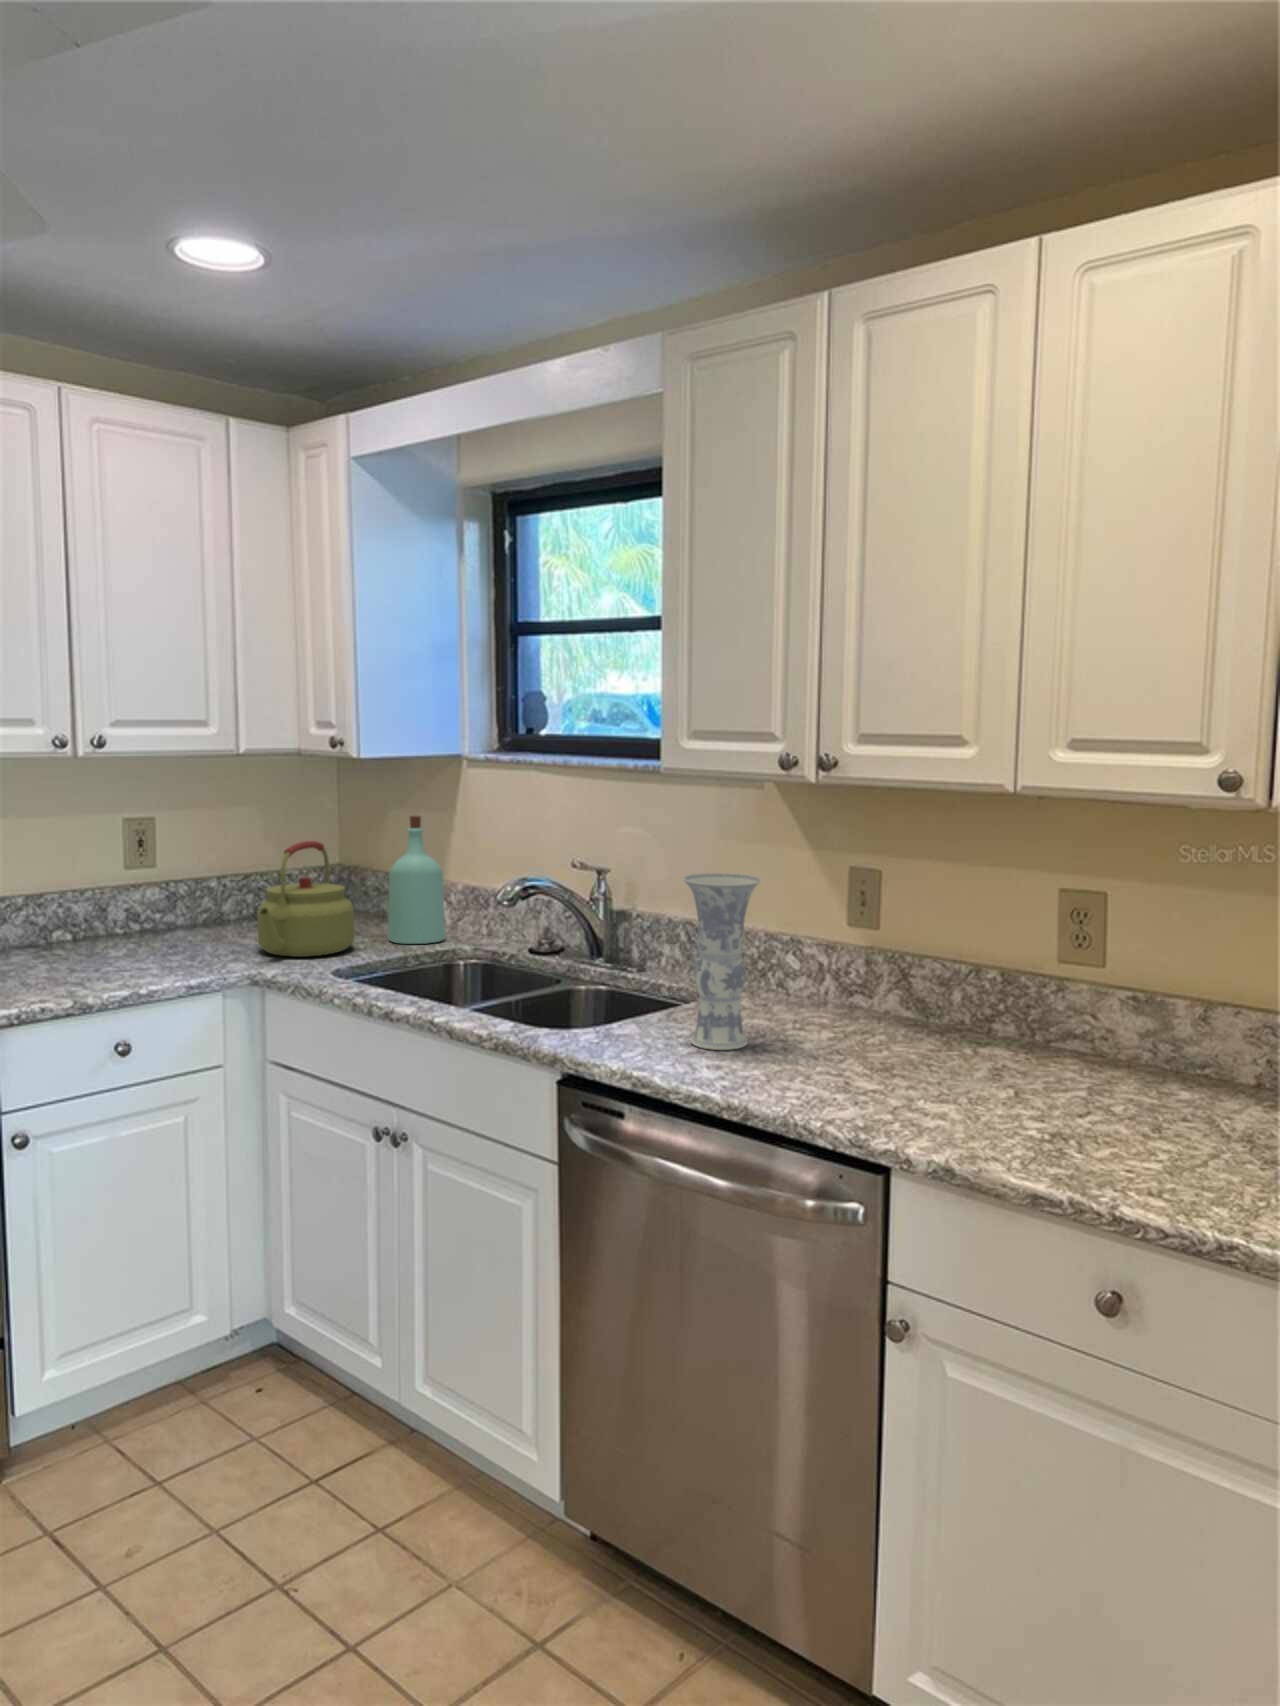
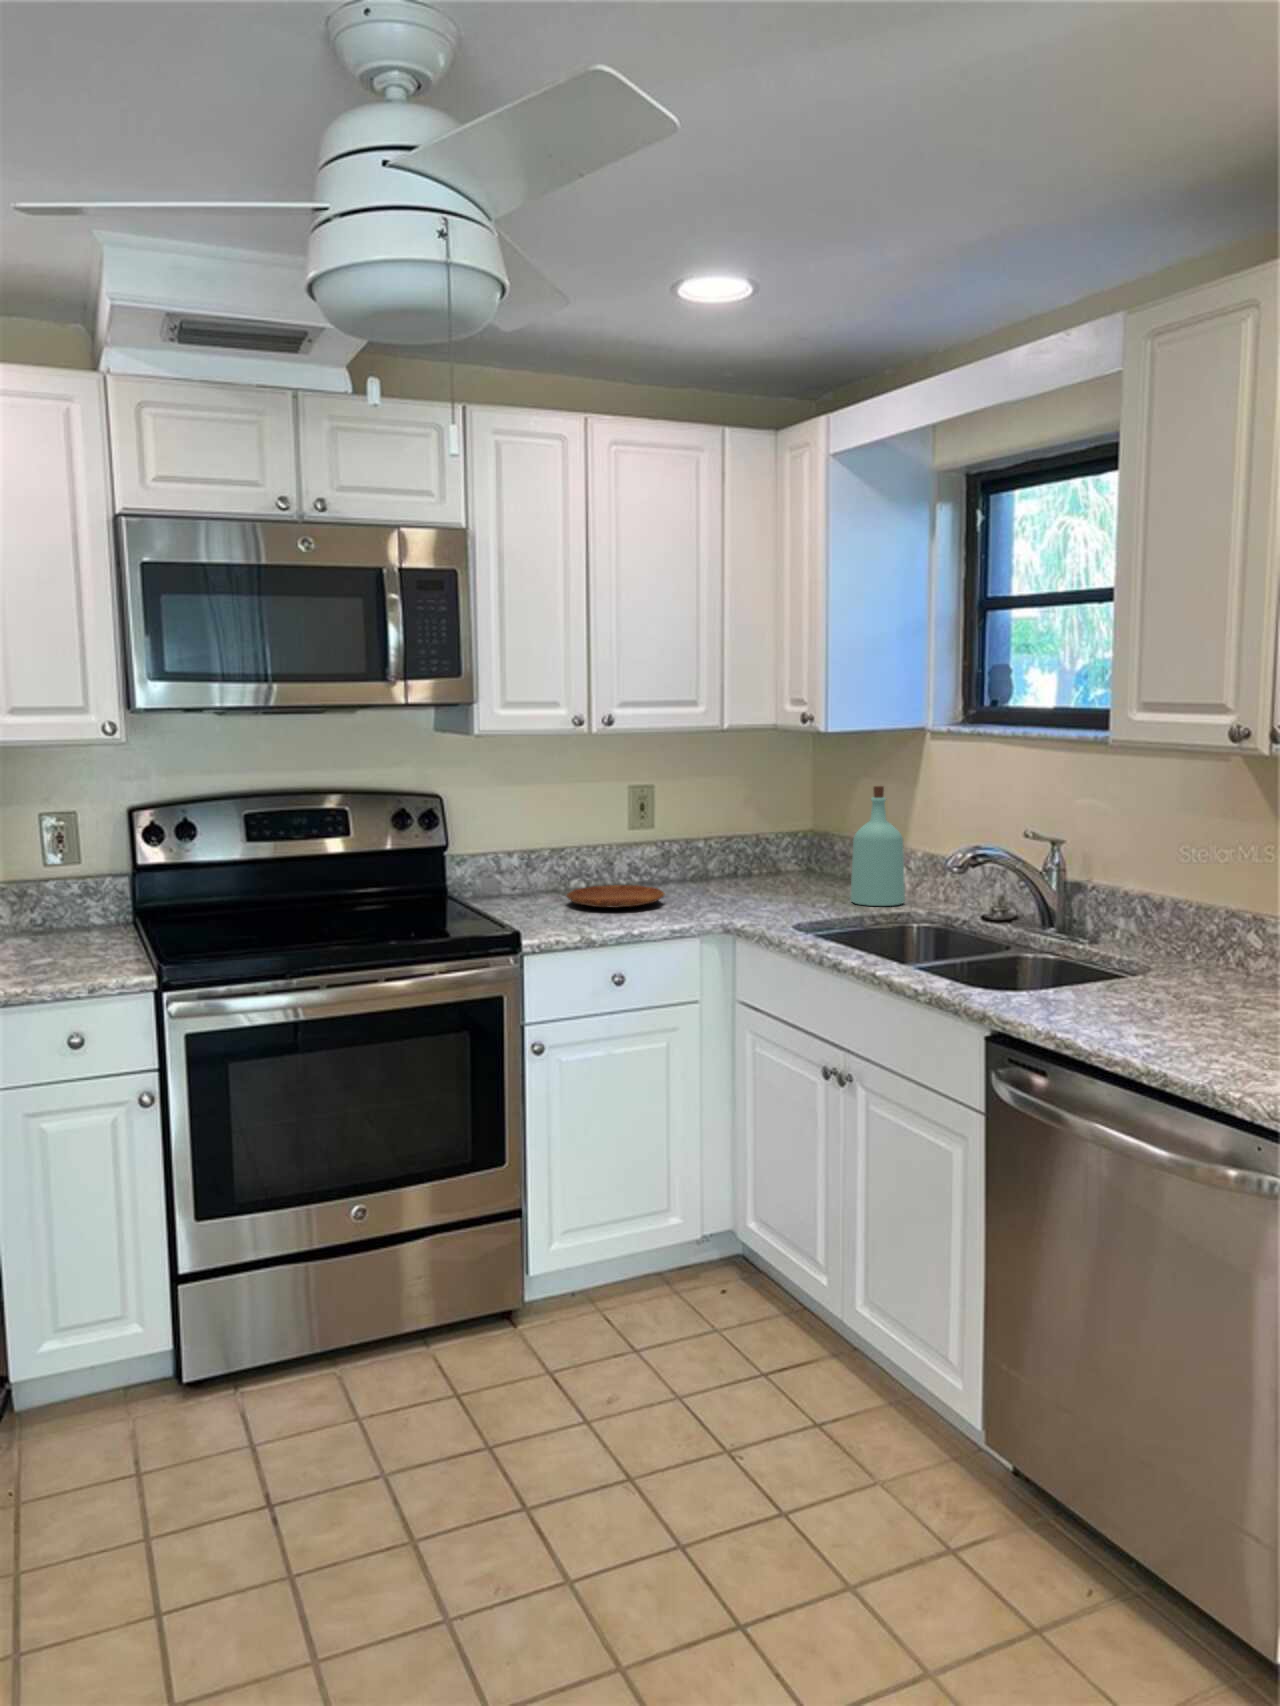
kettle: present [258,841,355,957] -> none [734,808,819,912]
vase: present [683,873,762,1050] -> none [1120,846,1206,1021]
tray: none [50,934,175,962] -> present [567,885,665,908]

